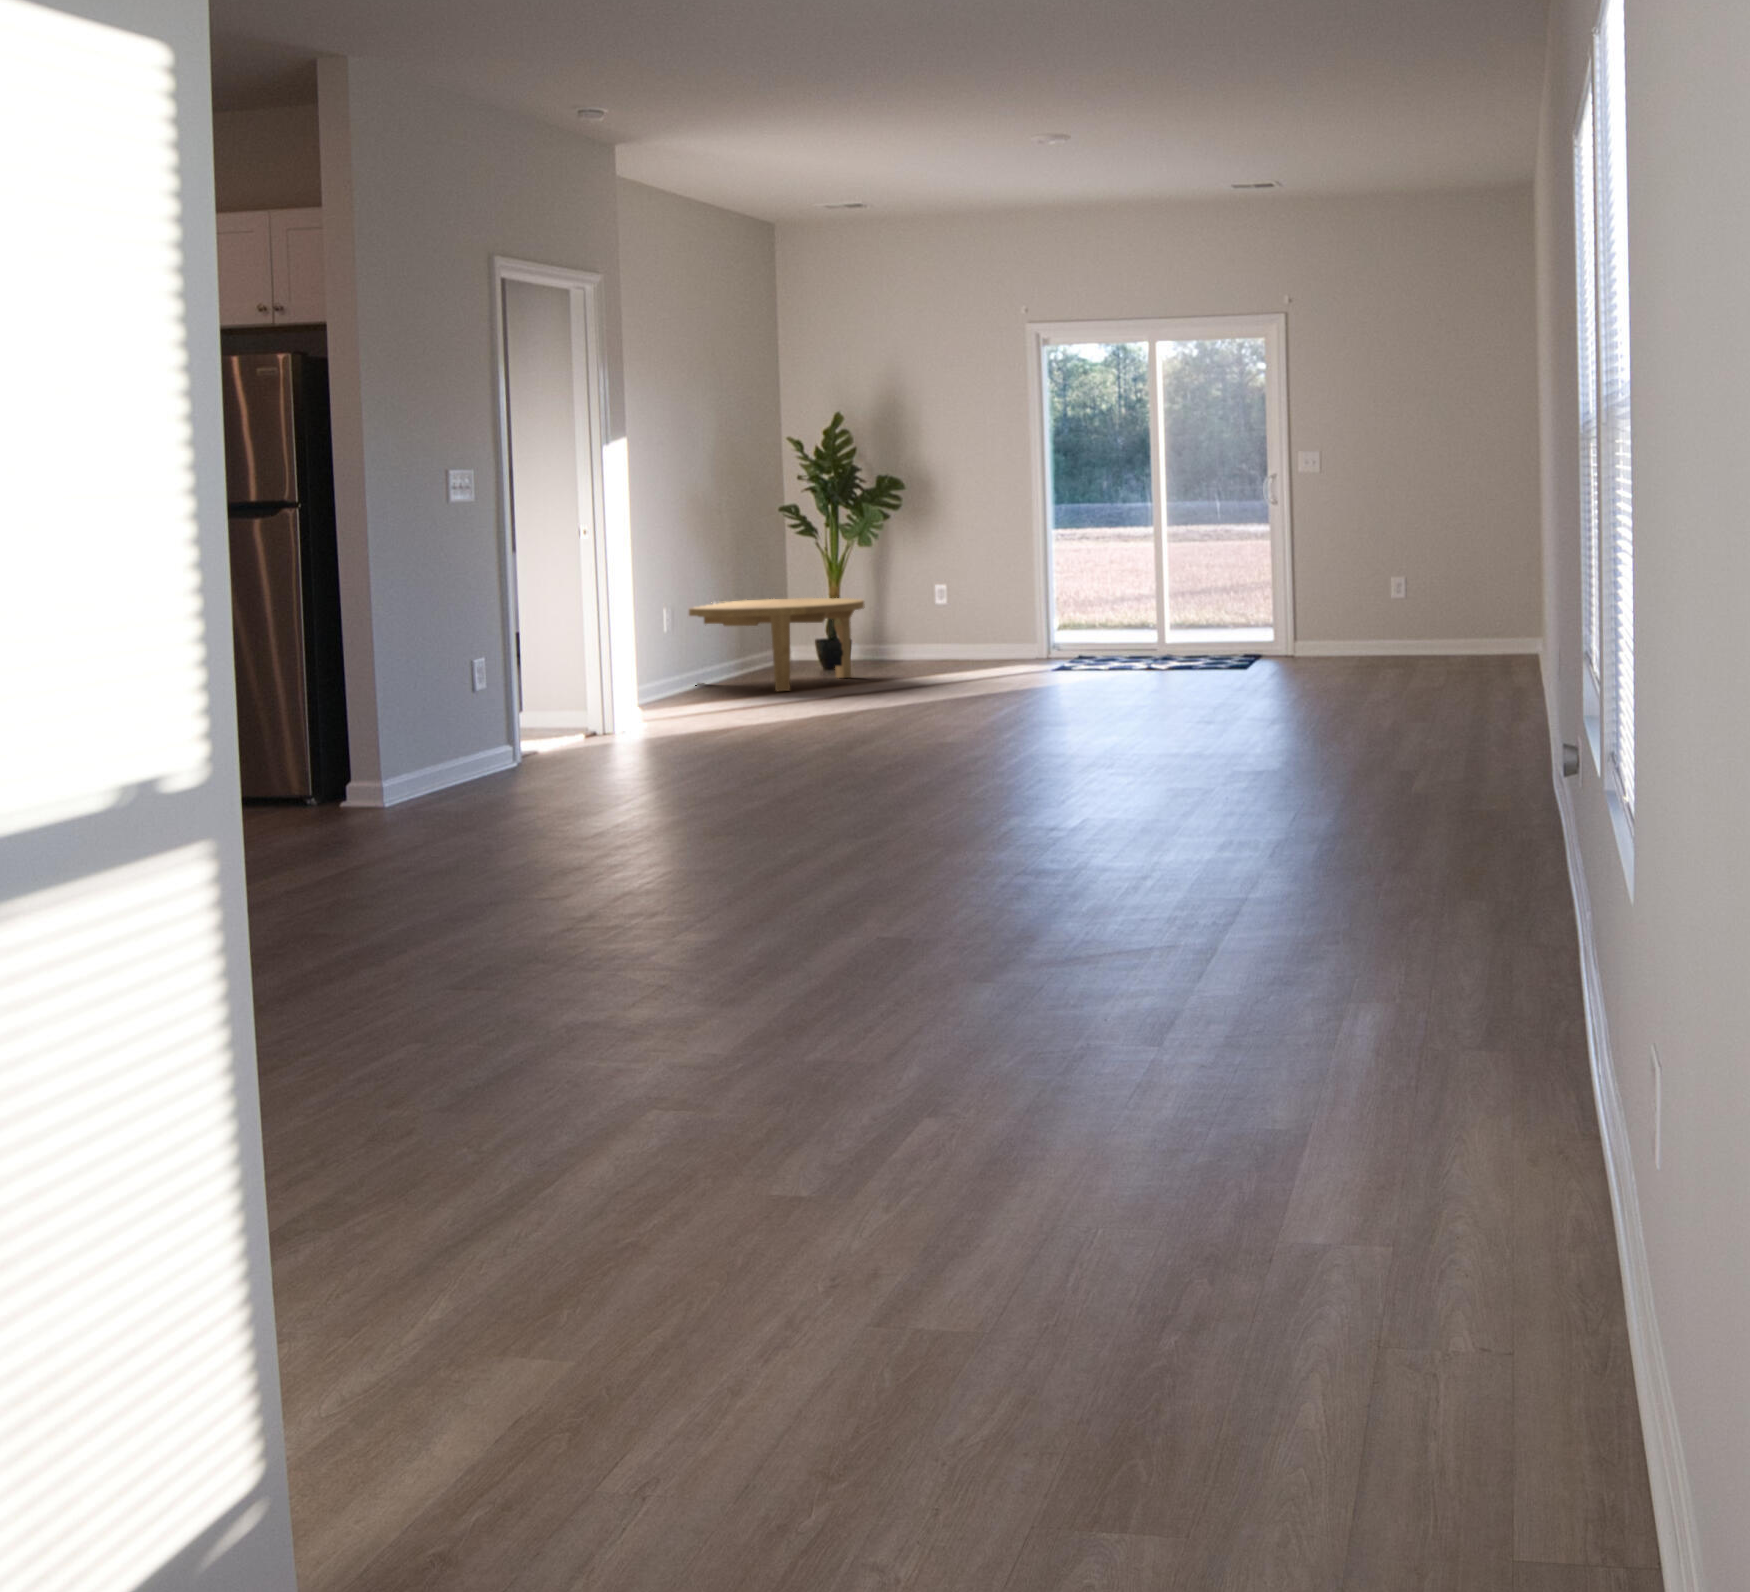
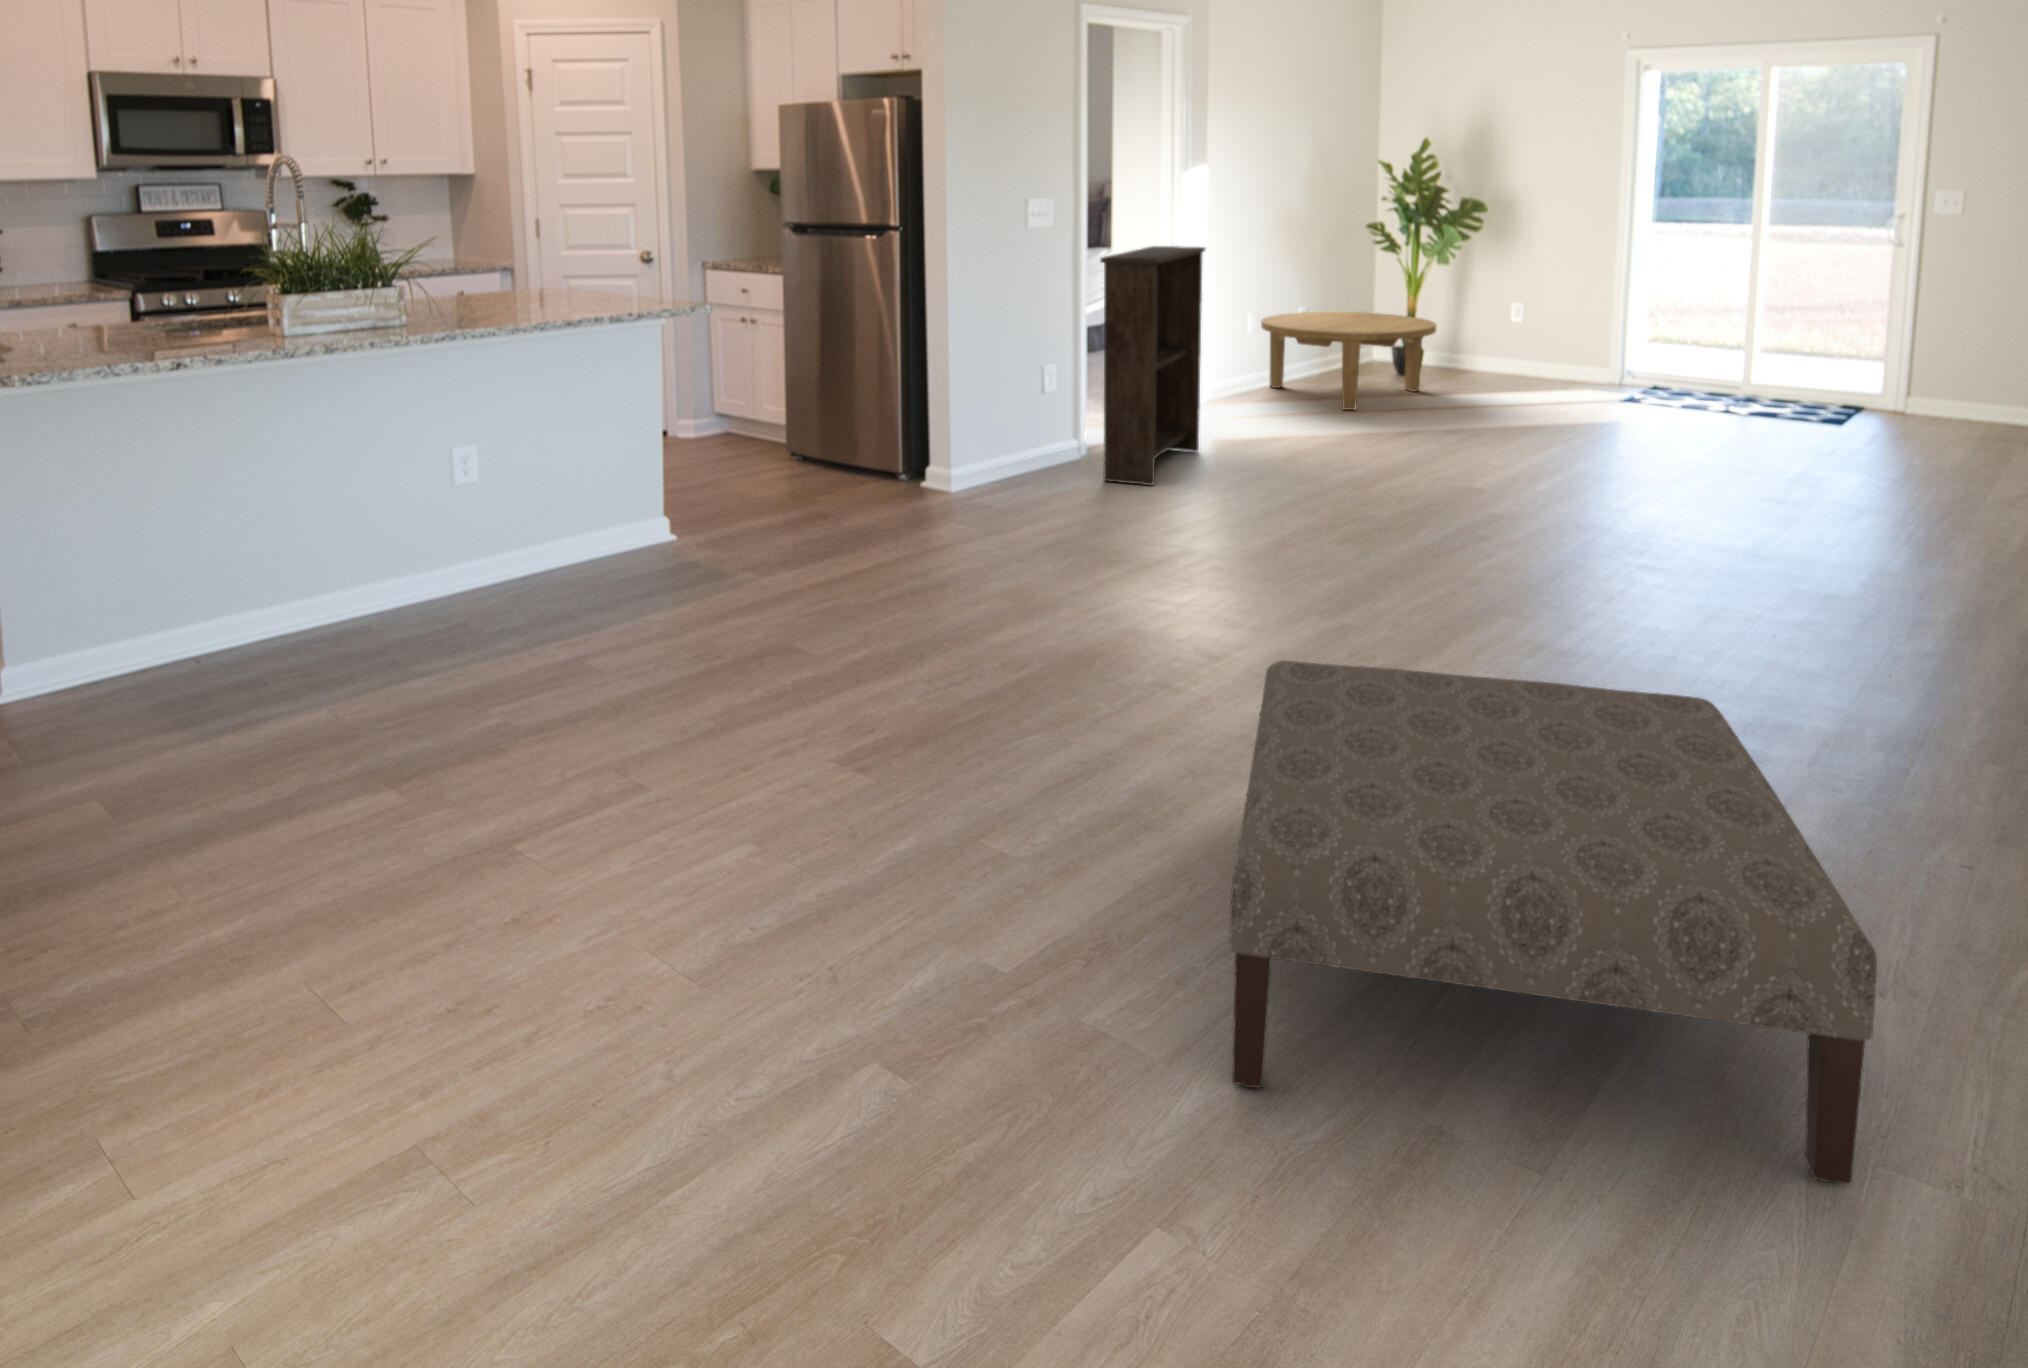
bookshelf: none [544,507,641,739] -> present [1100,246,1205,485]
ottoman: none [786,692,1126,879] -> present [1229,660,1877,1185]

